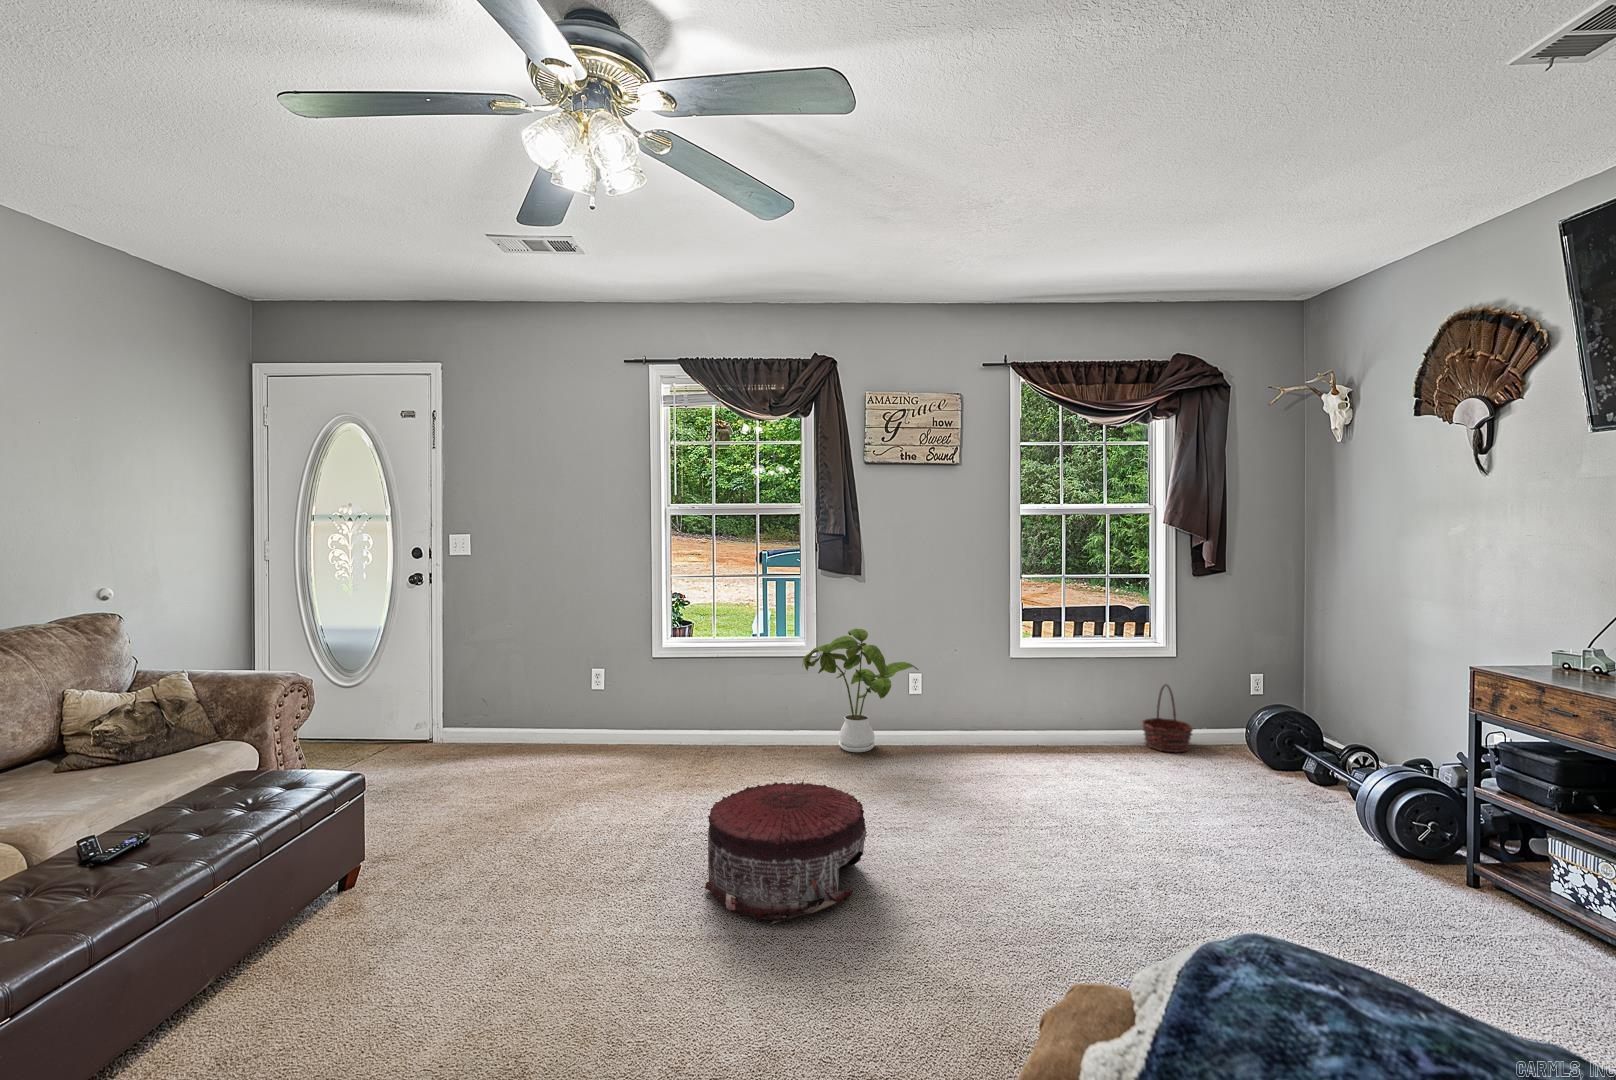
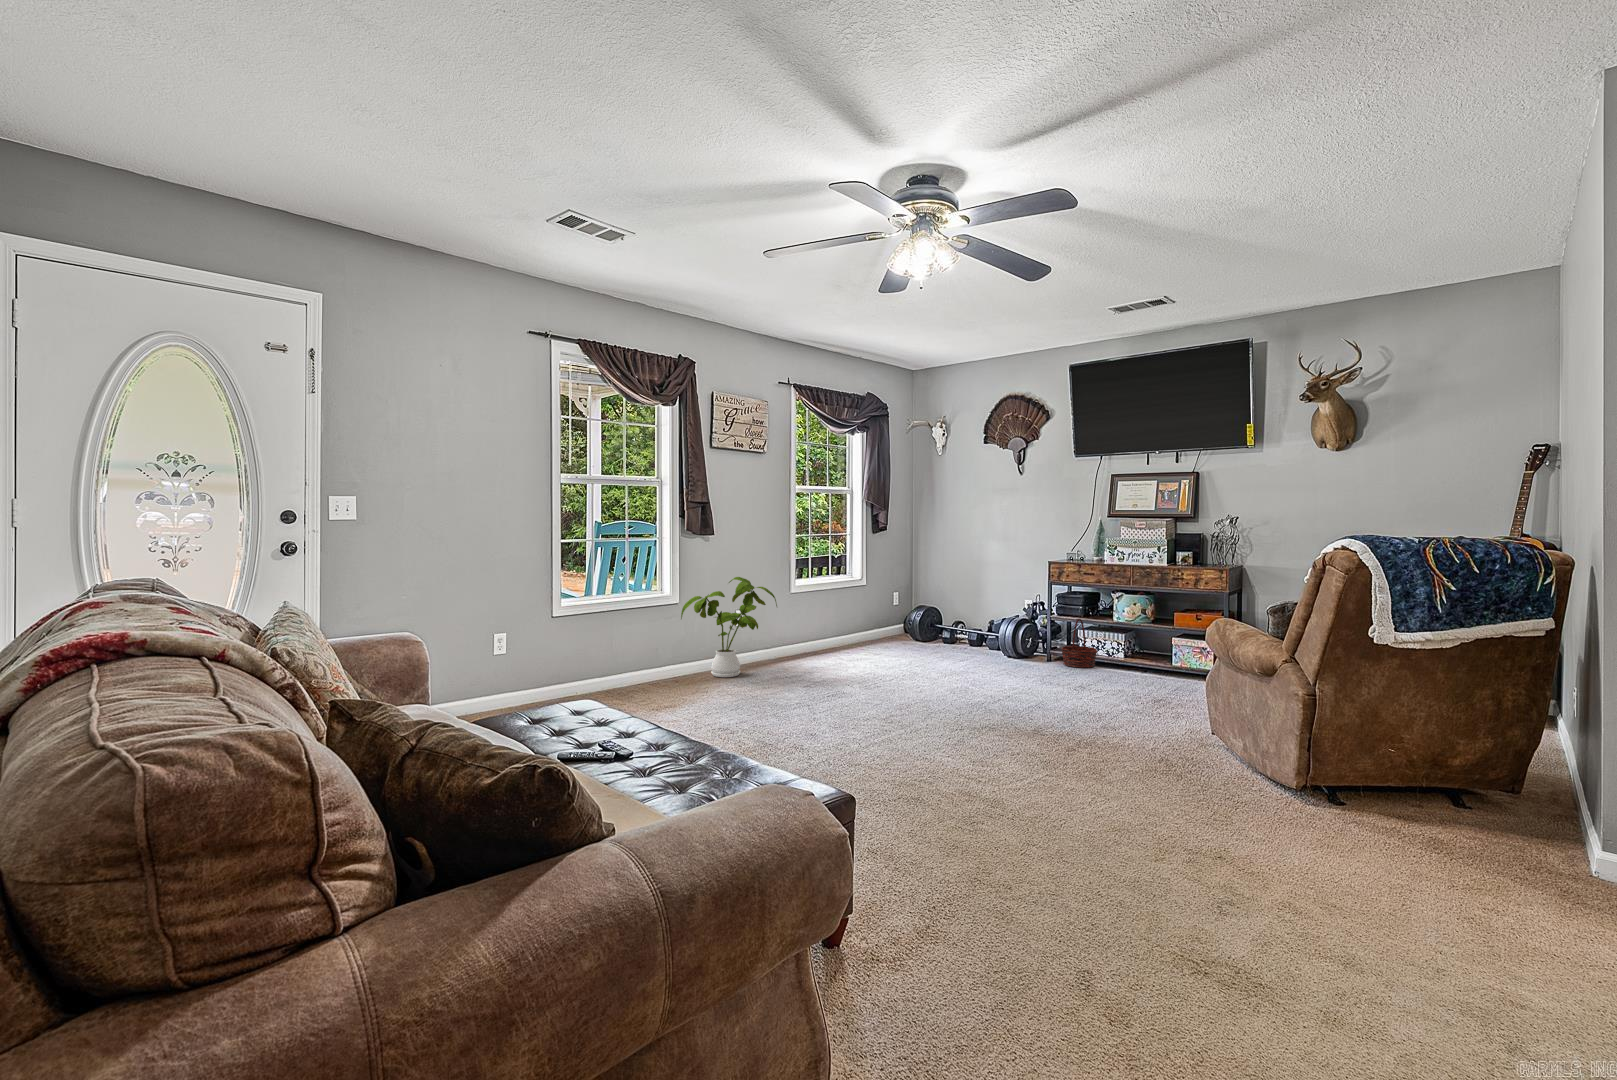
basket: present [1142,685,1193,752] -> present [1061,619,1097,668]
pouf: present [705,781,867,924] -> none [814,661,918,731]

